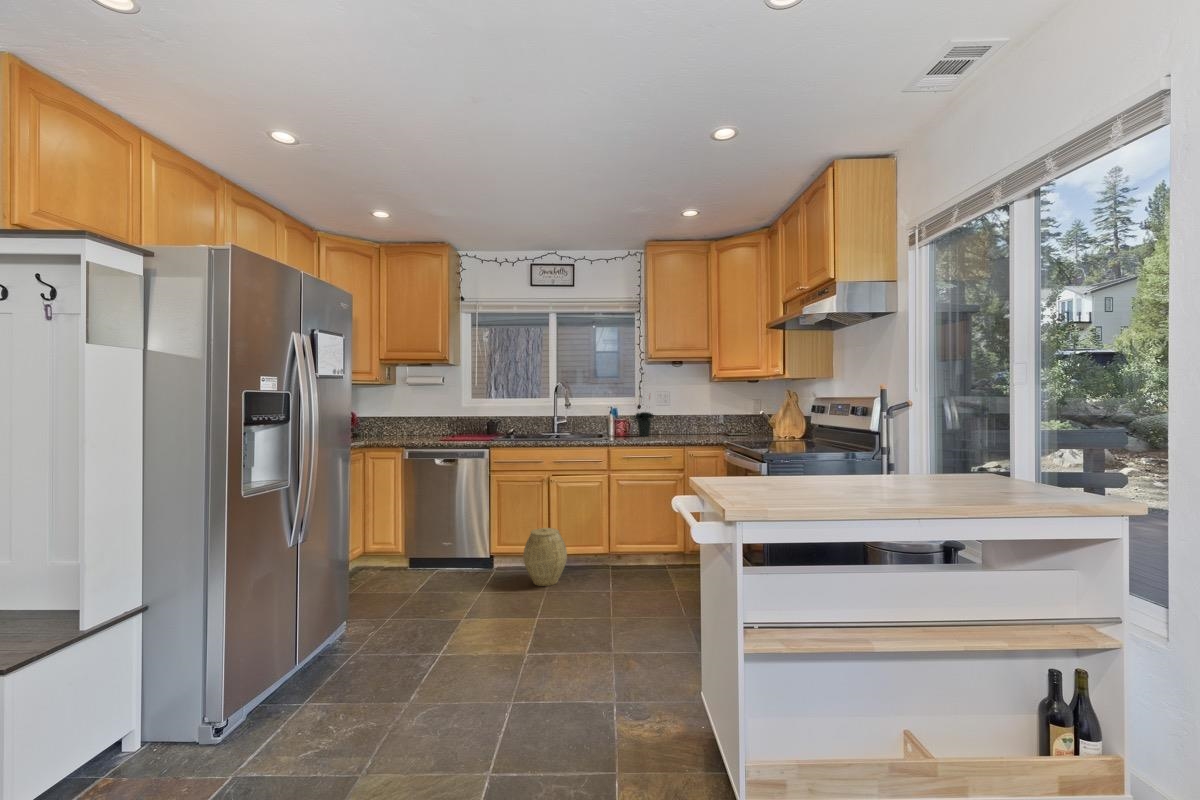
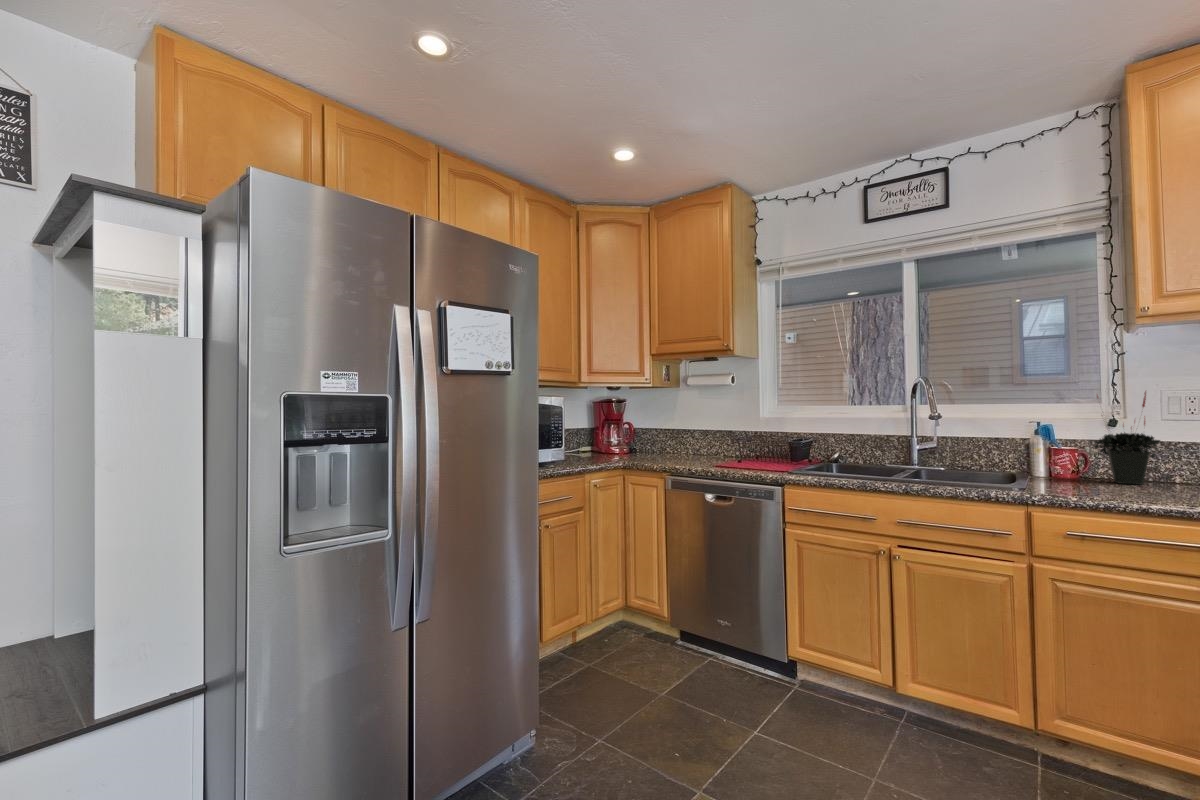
woven basket: present [523,528,567,586] -> none [830,643,922,765]

